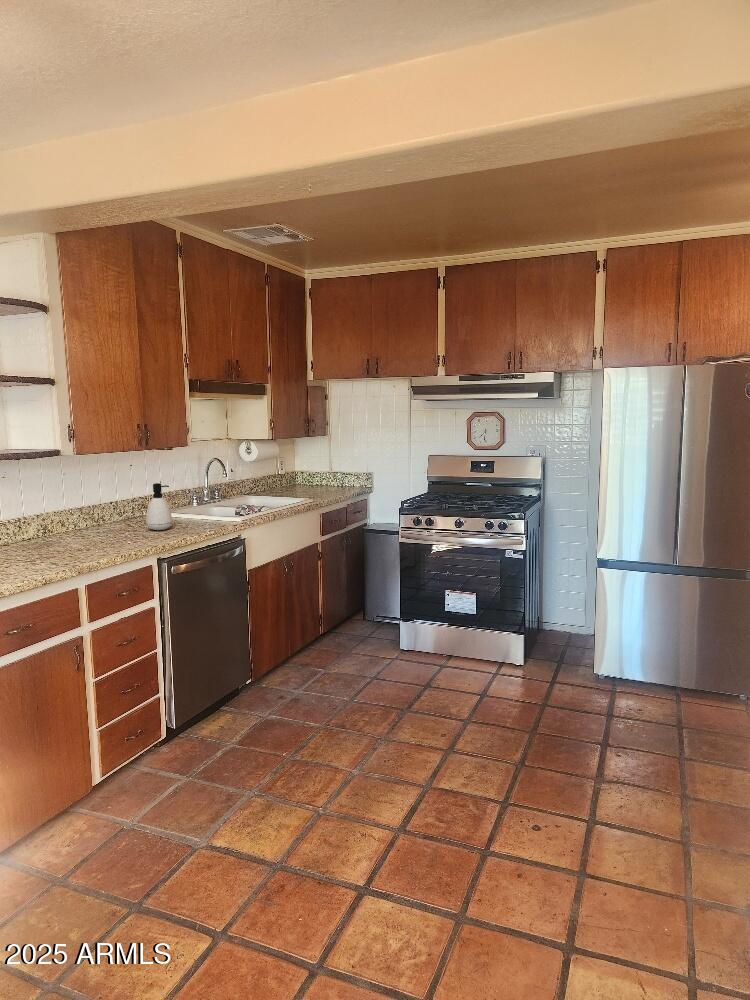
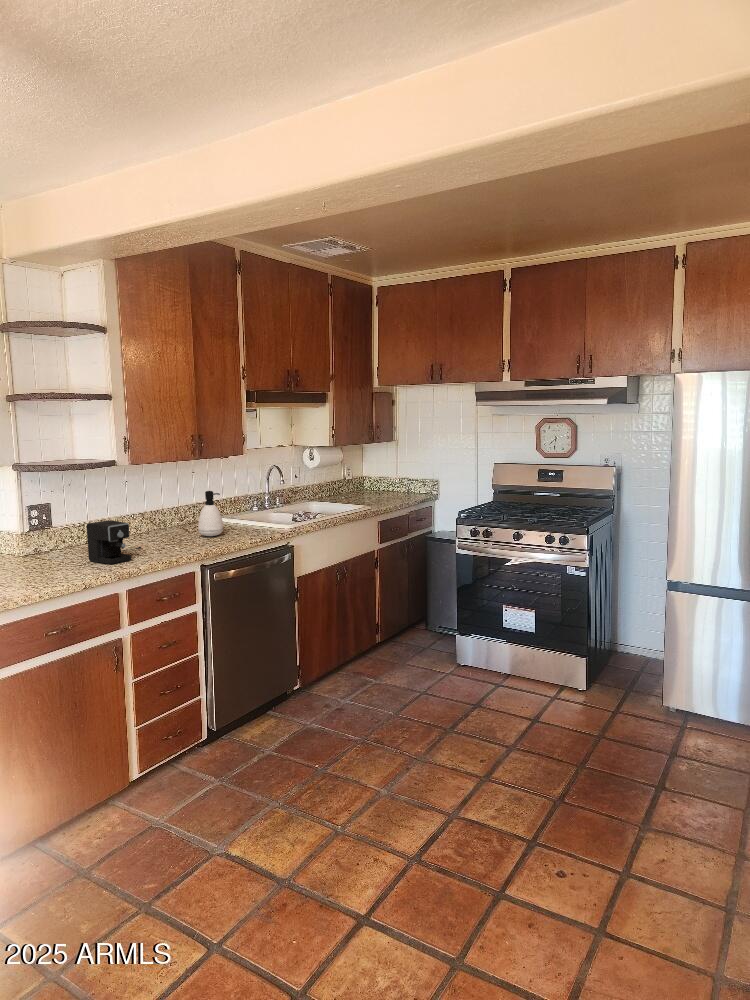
coffee maker: none [37,514,91,559] -> present [87,520,141,564]

